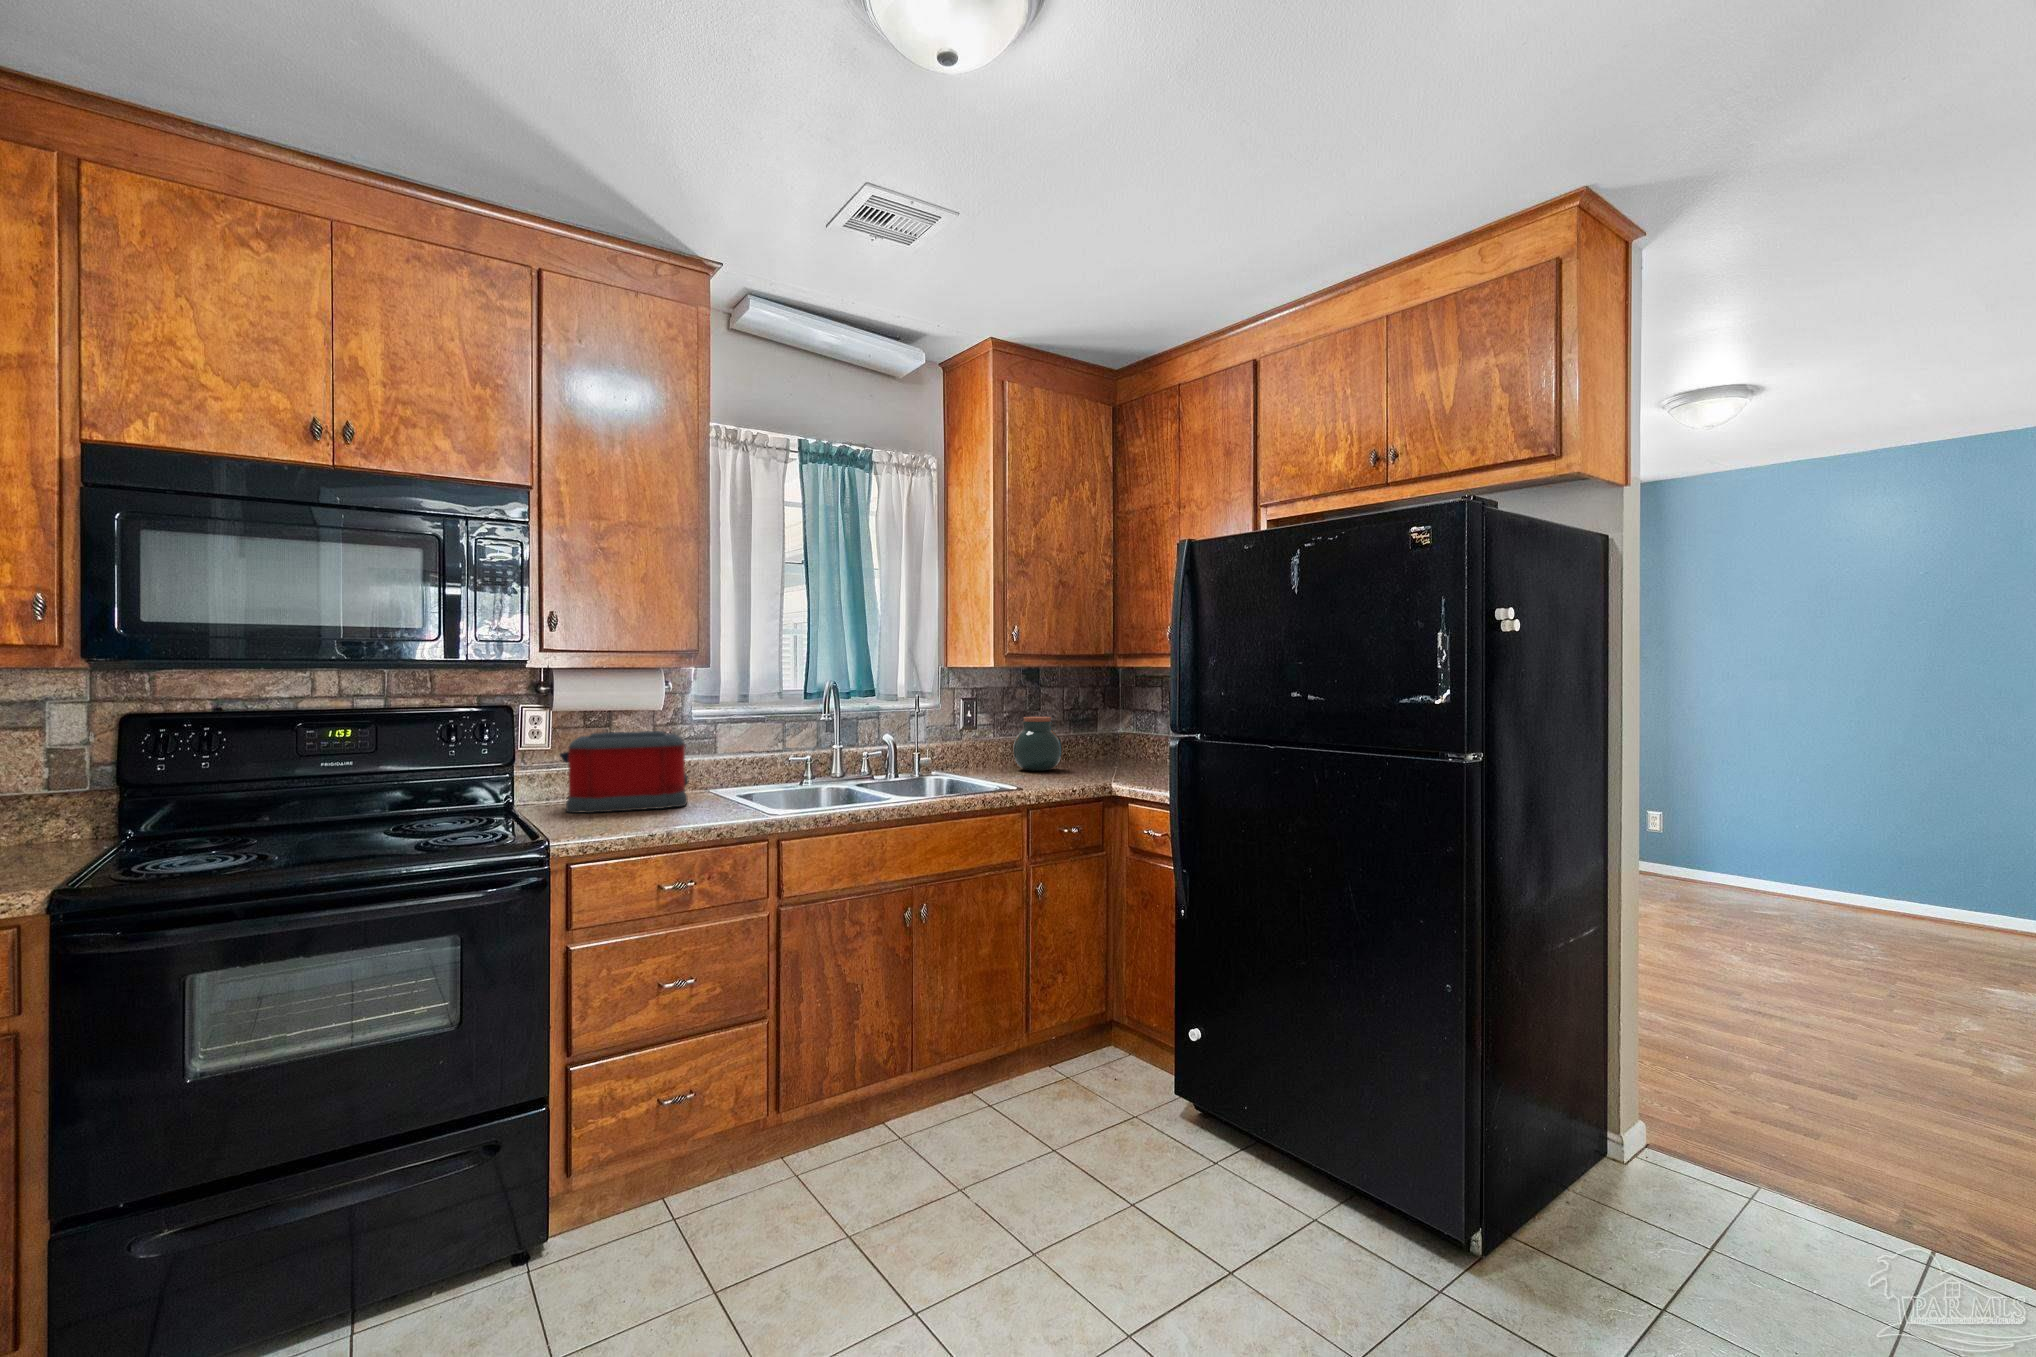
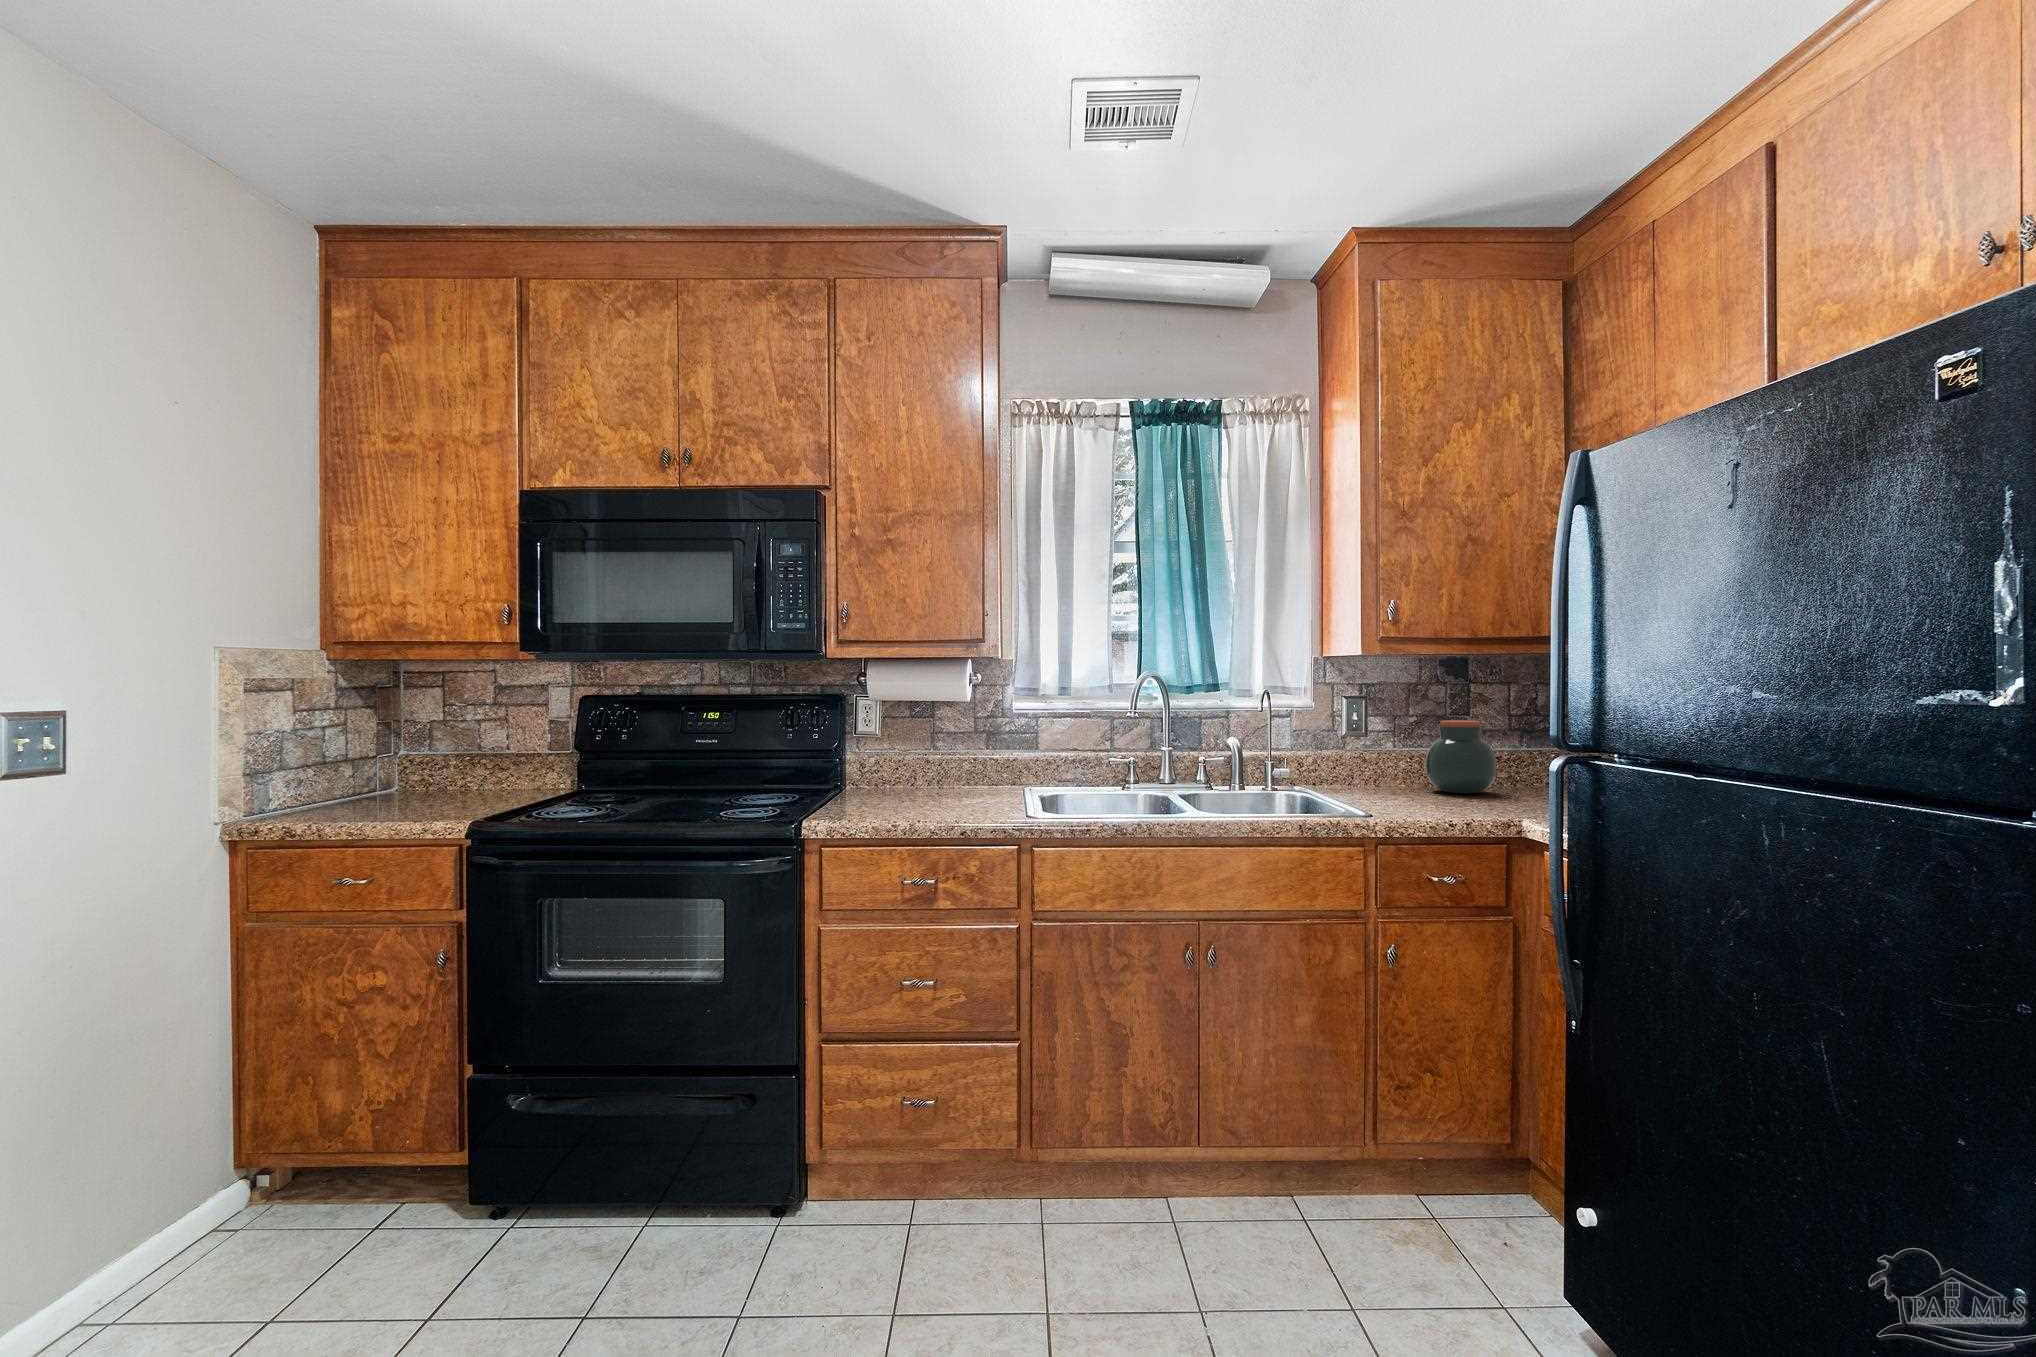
toaster: present [560,731,688,813] -> none [877,723,992,802]

